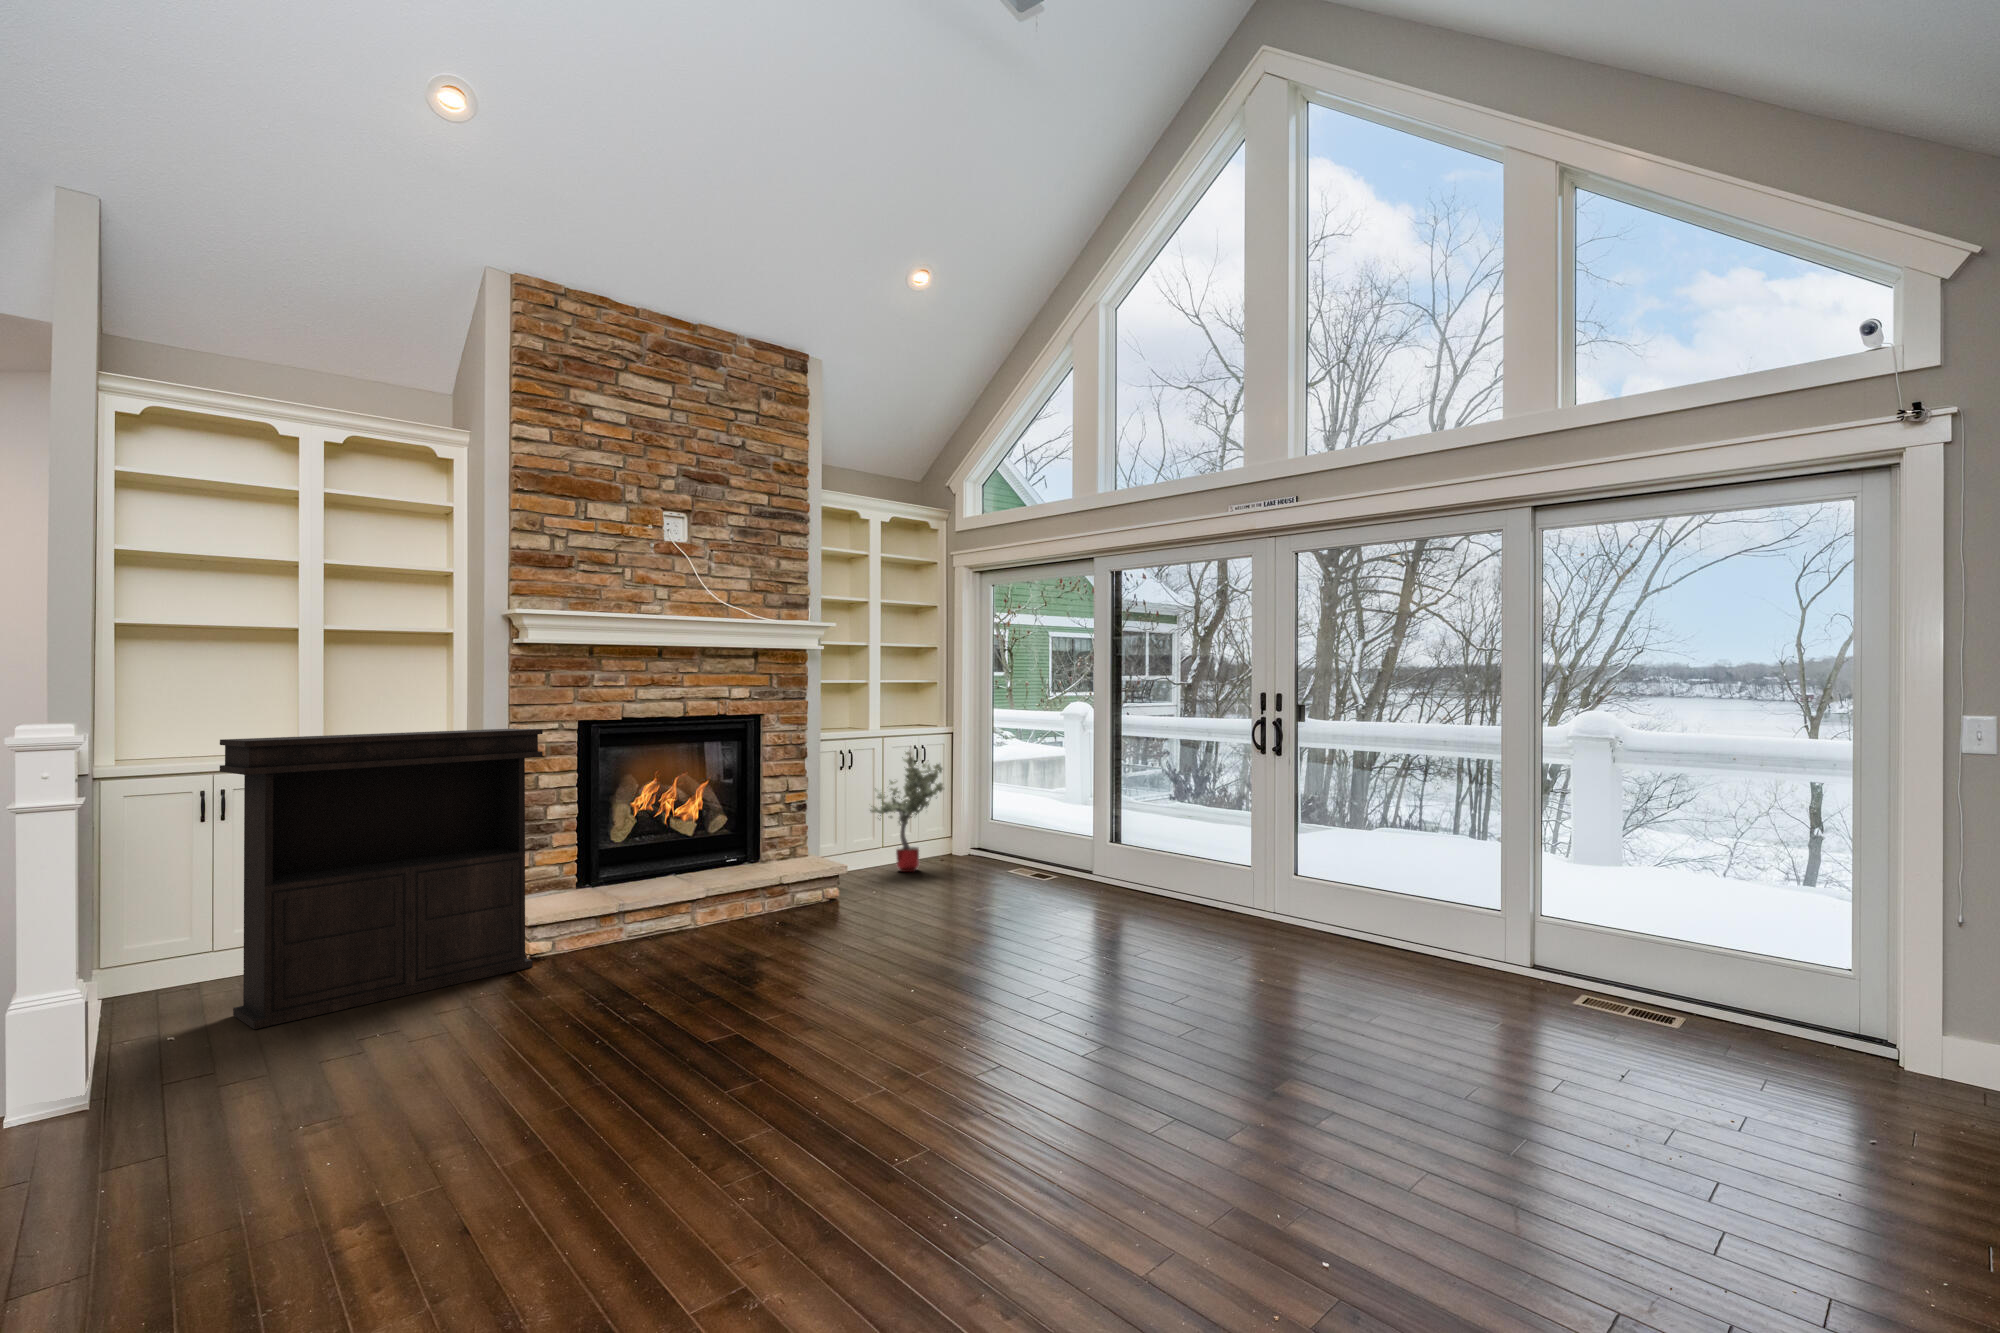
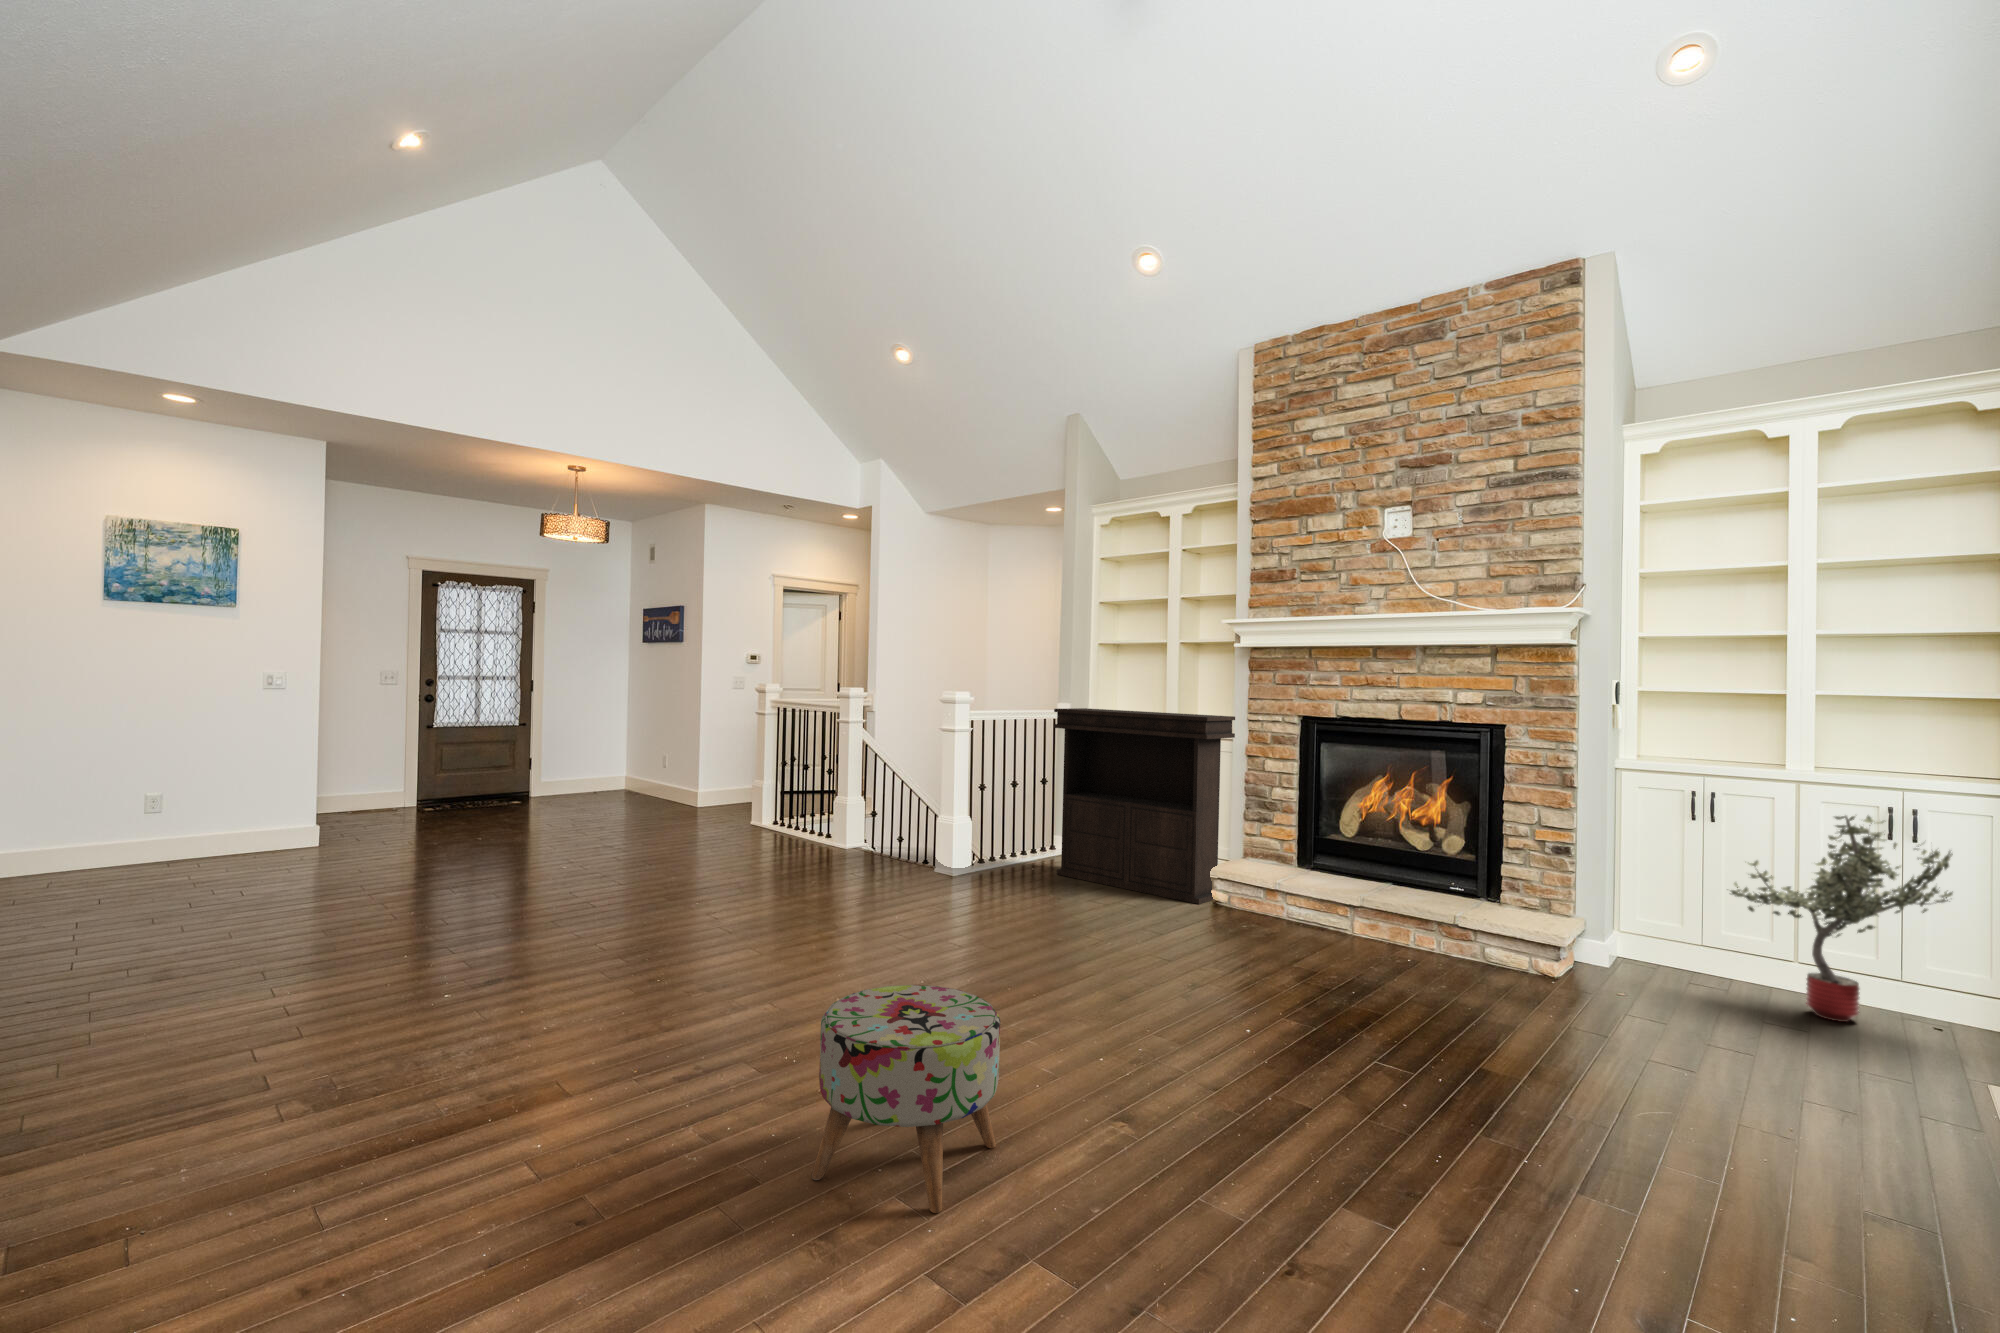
ottoman: none [1166,926,1315,1088] -> present [811,985,1000,1213]

